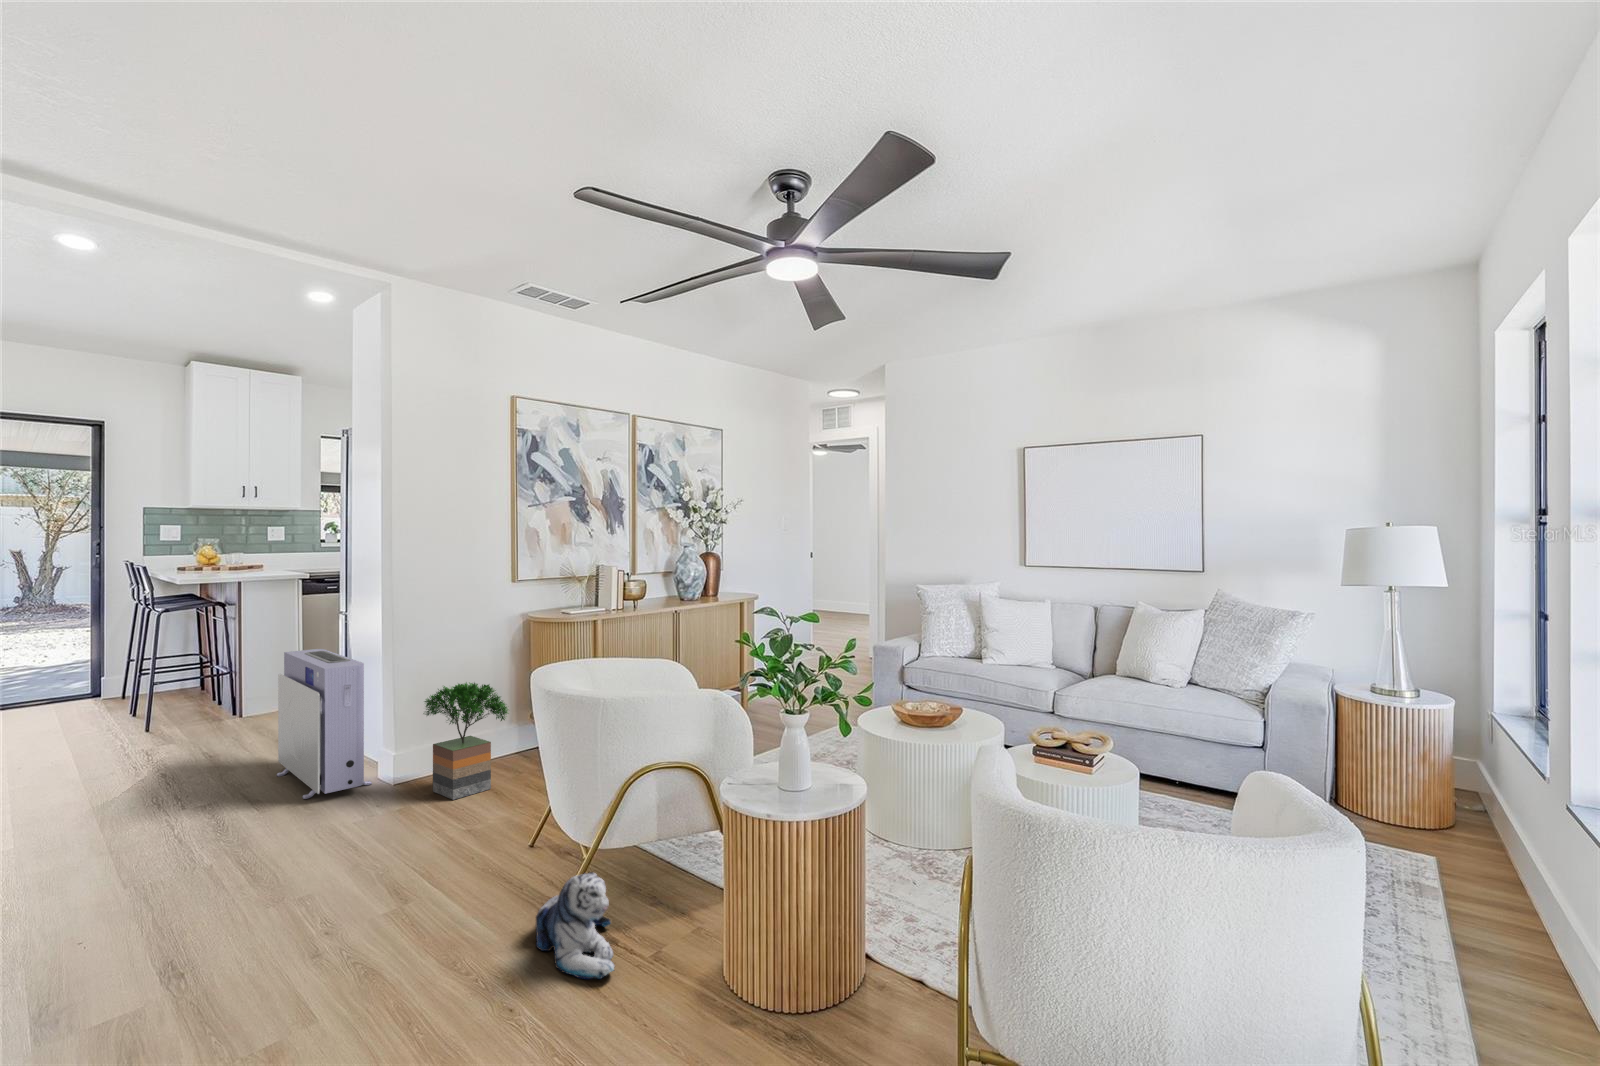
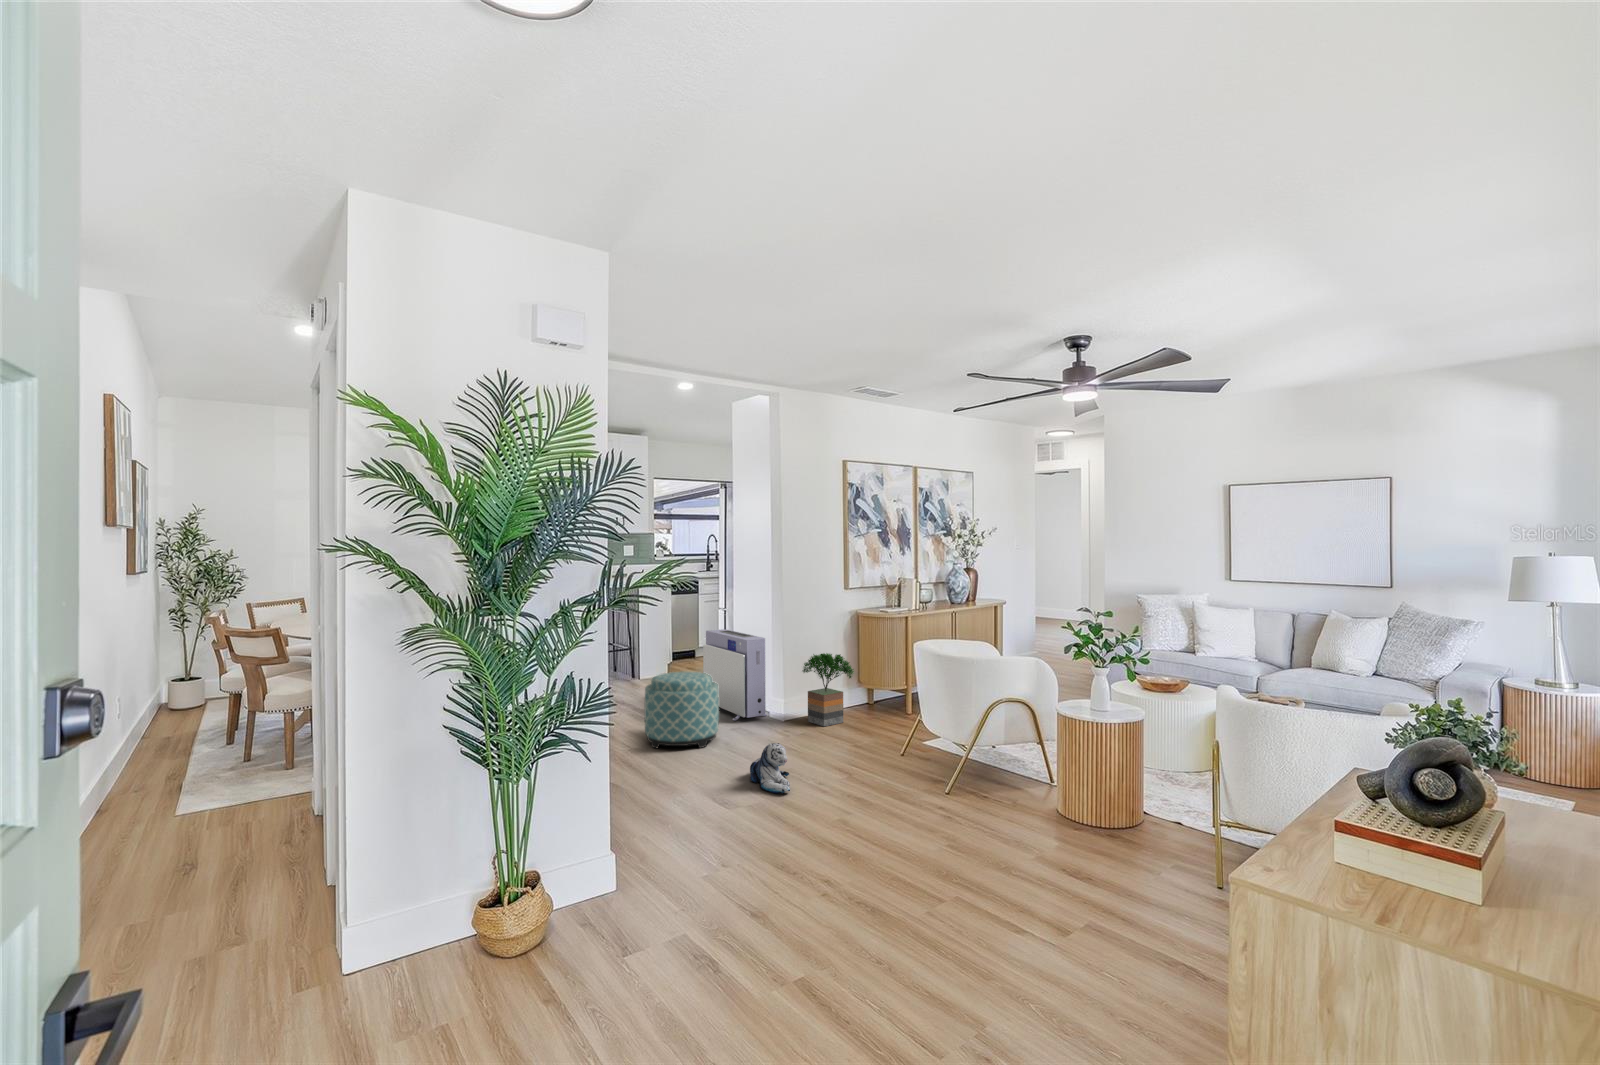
ottoman: none [72,729,241,880] -> present [645,672,719,748]
plush toy: present [536,872,614,979] -> present [750,743,790,793]

